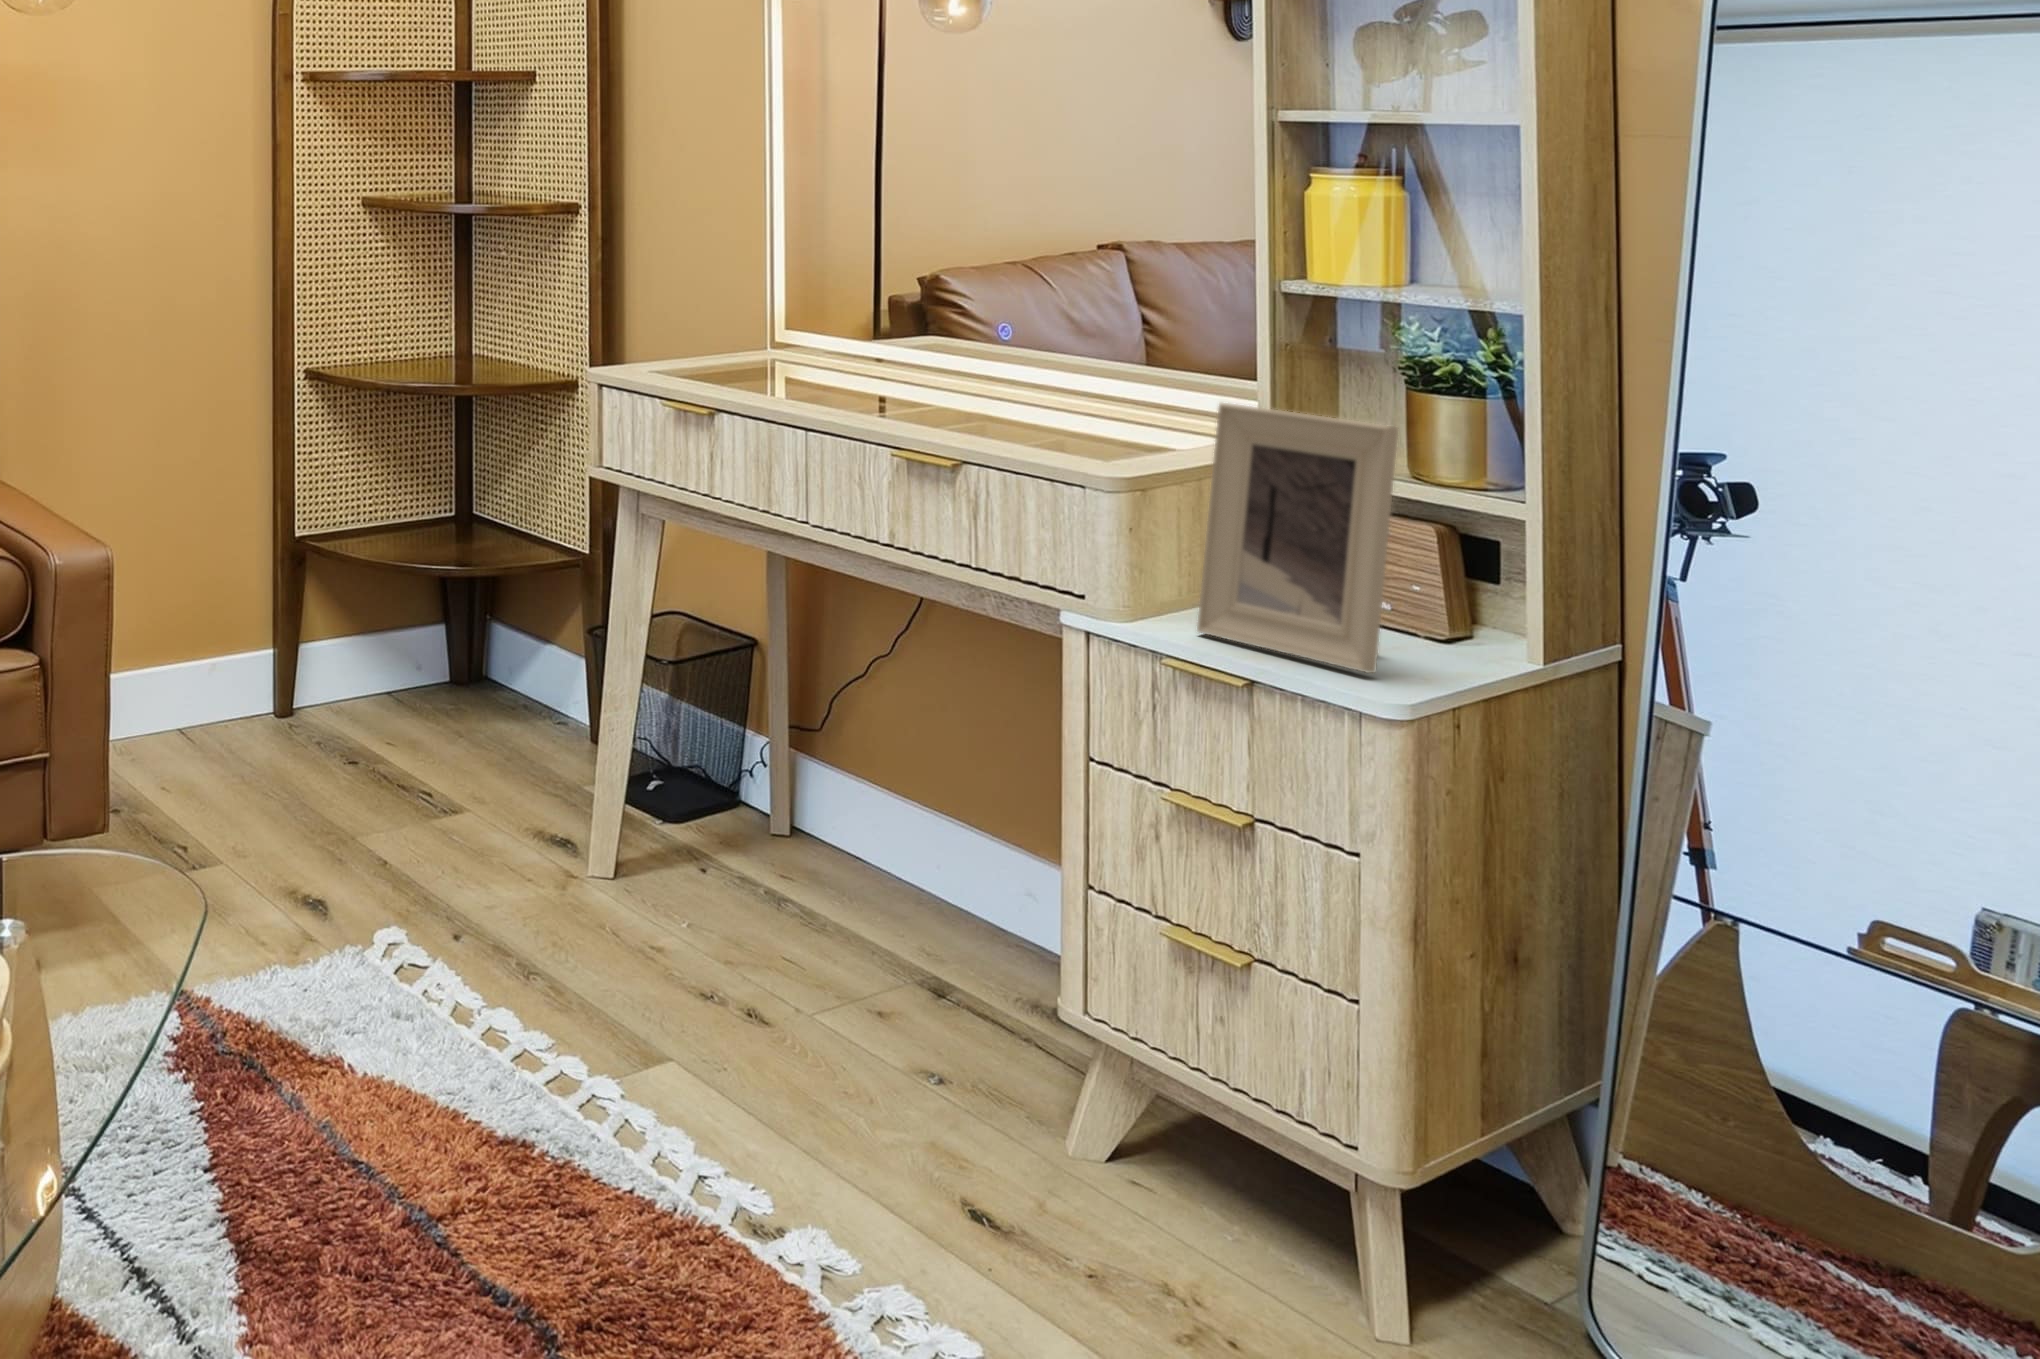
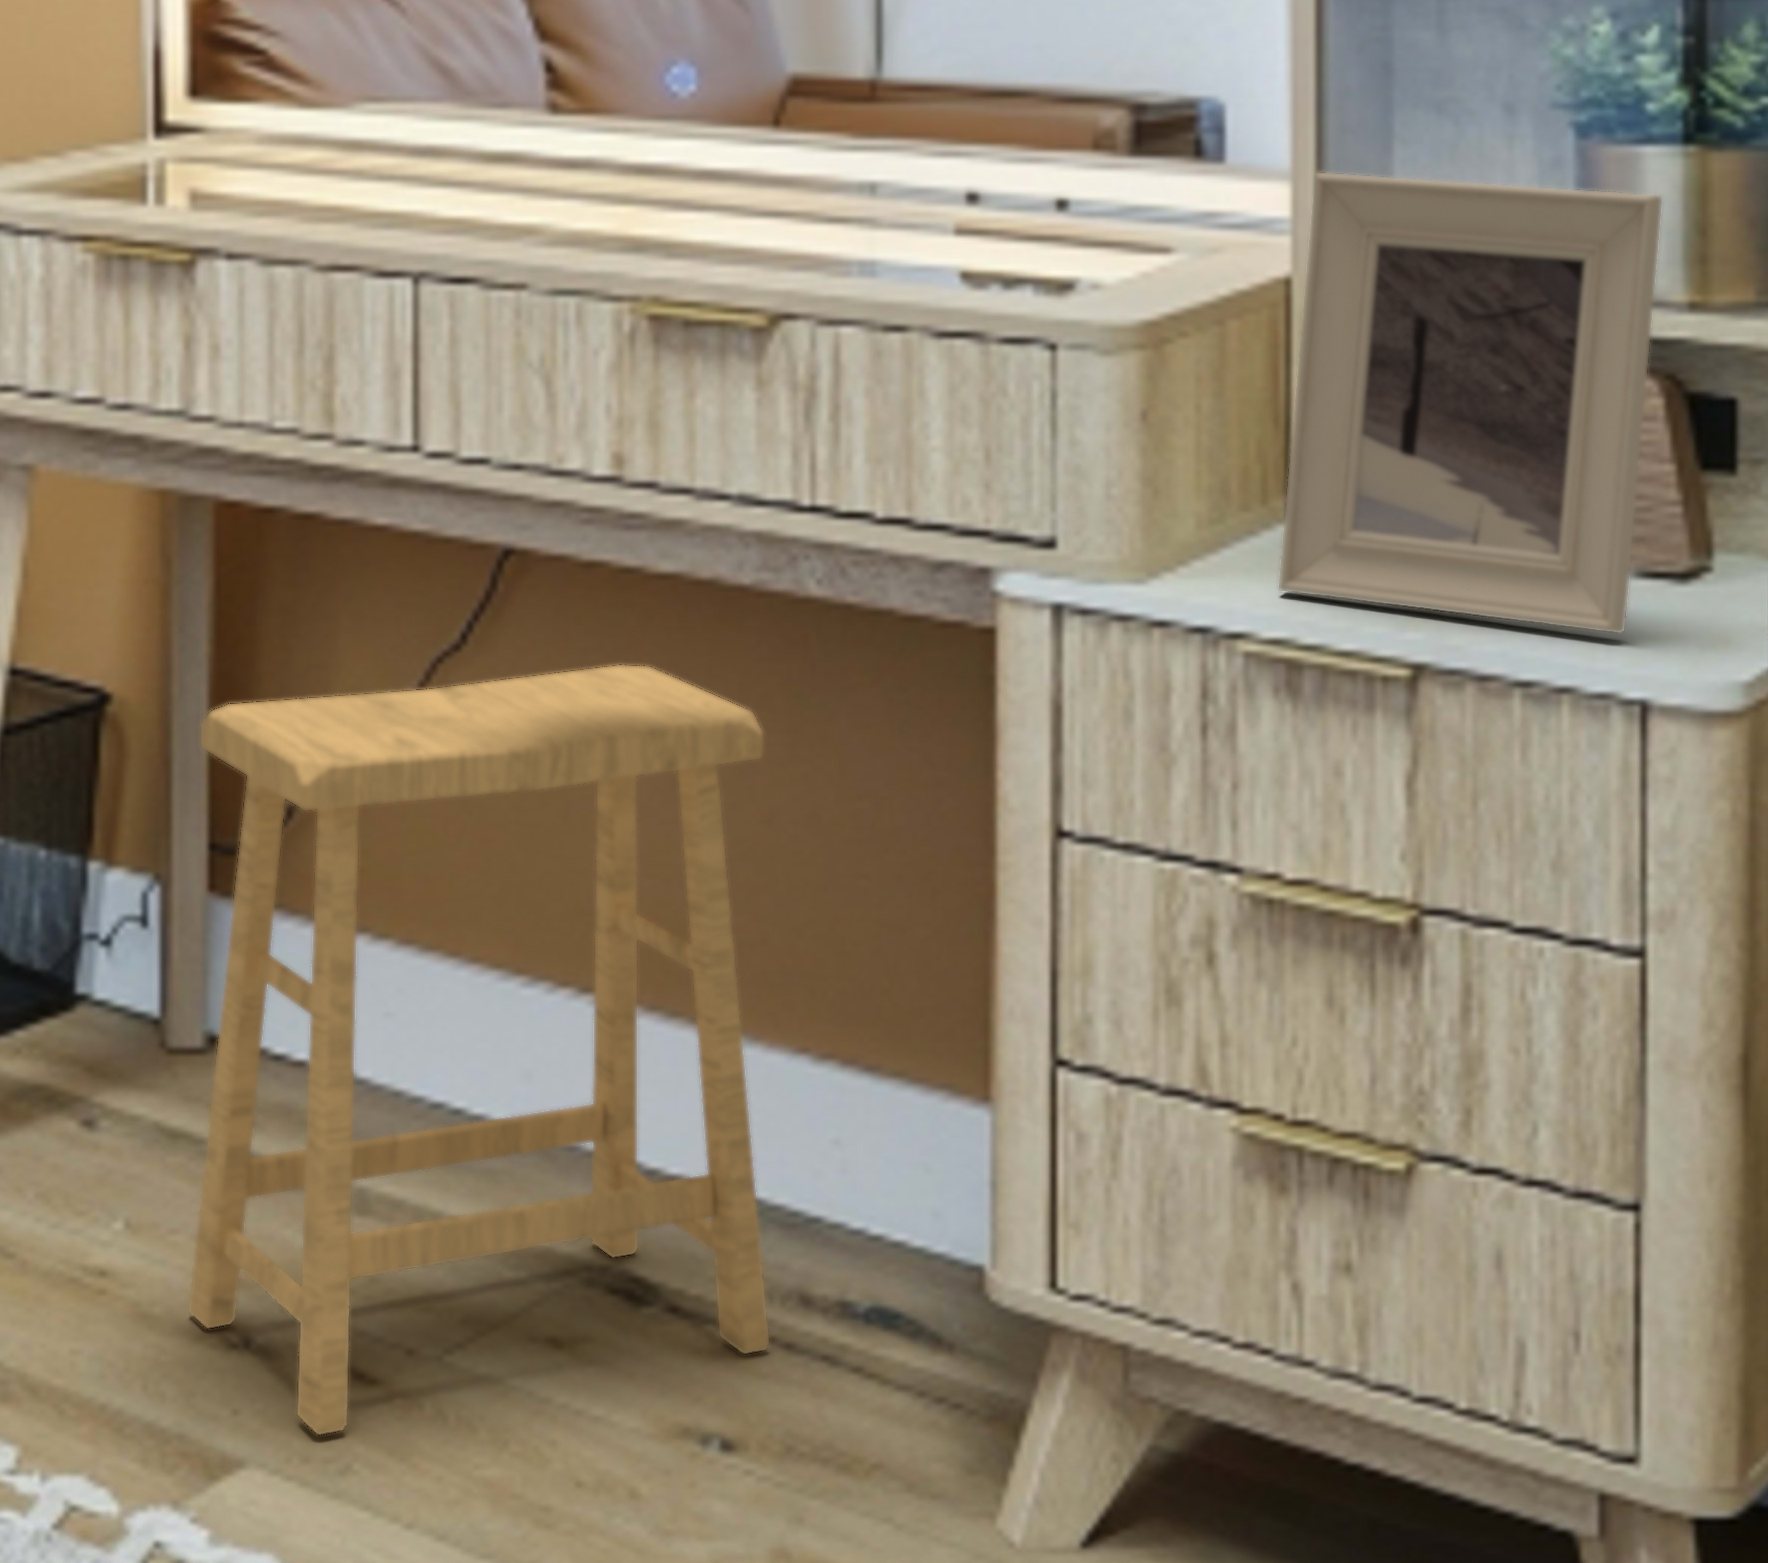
footstool: none [704,645,1009,1039] -> present [189,665,769,1434]

